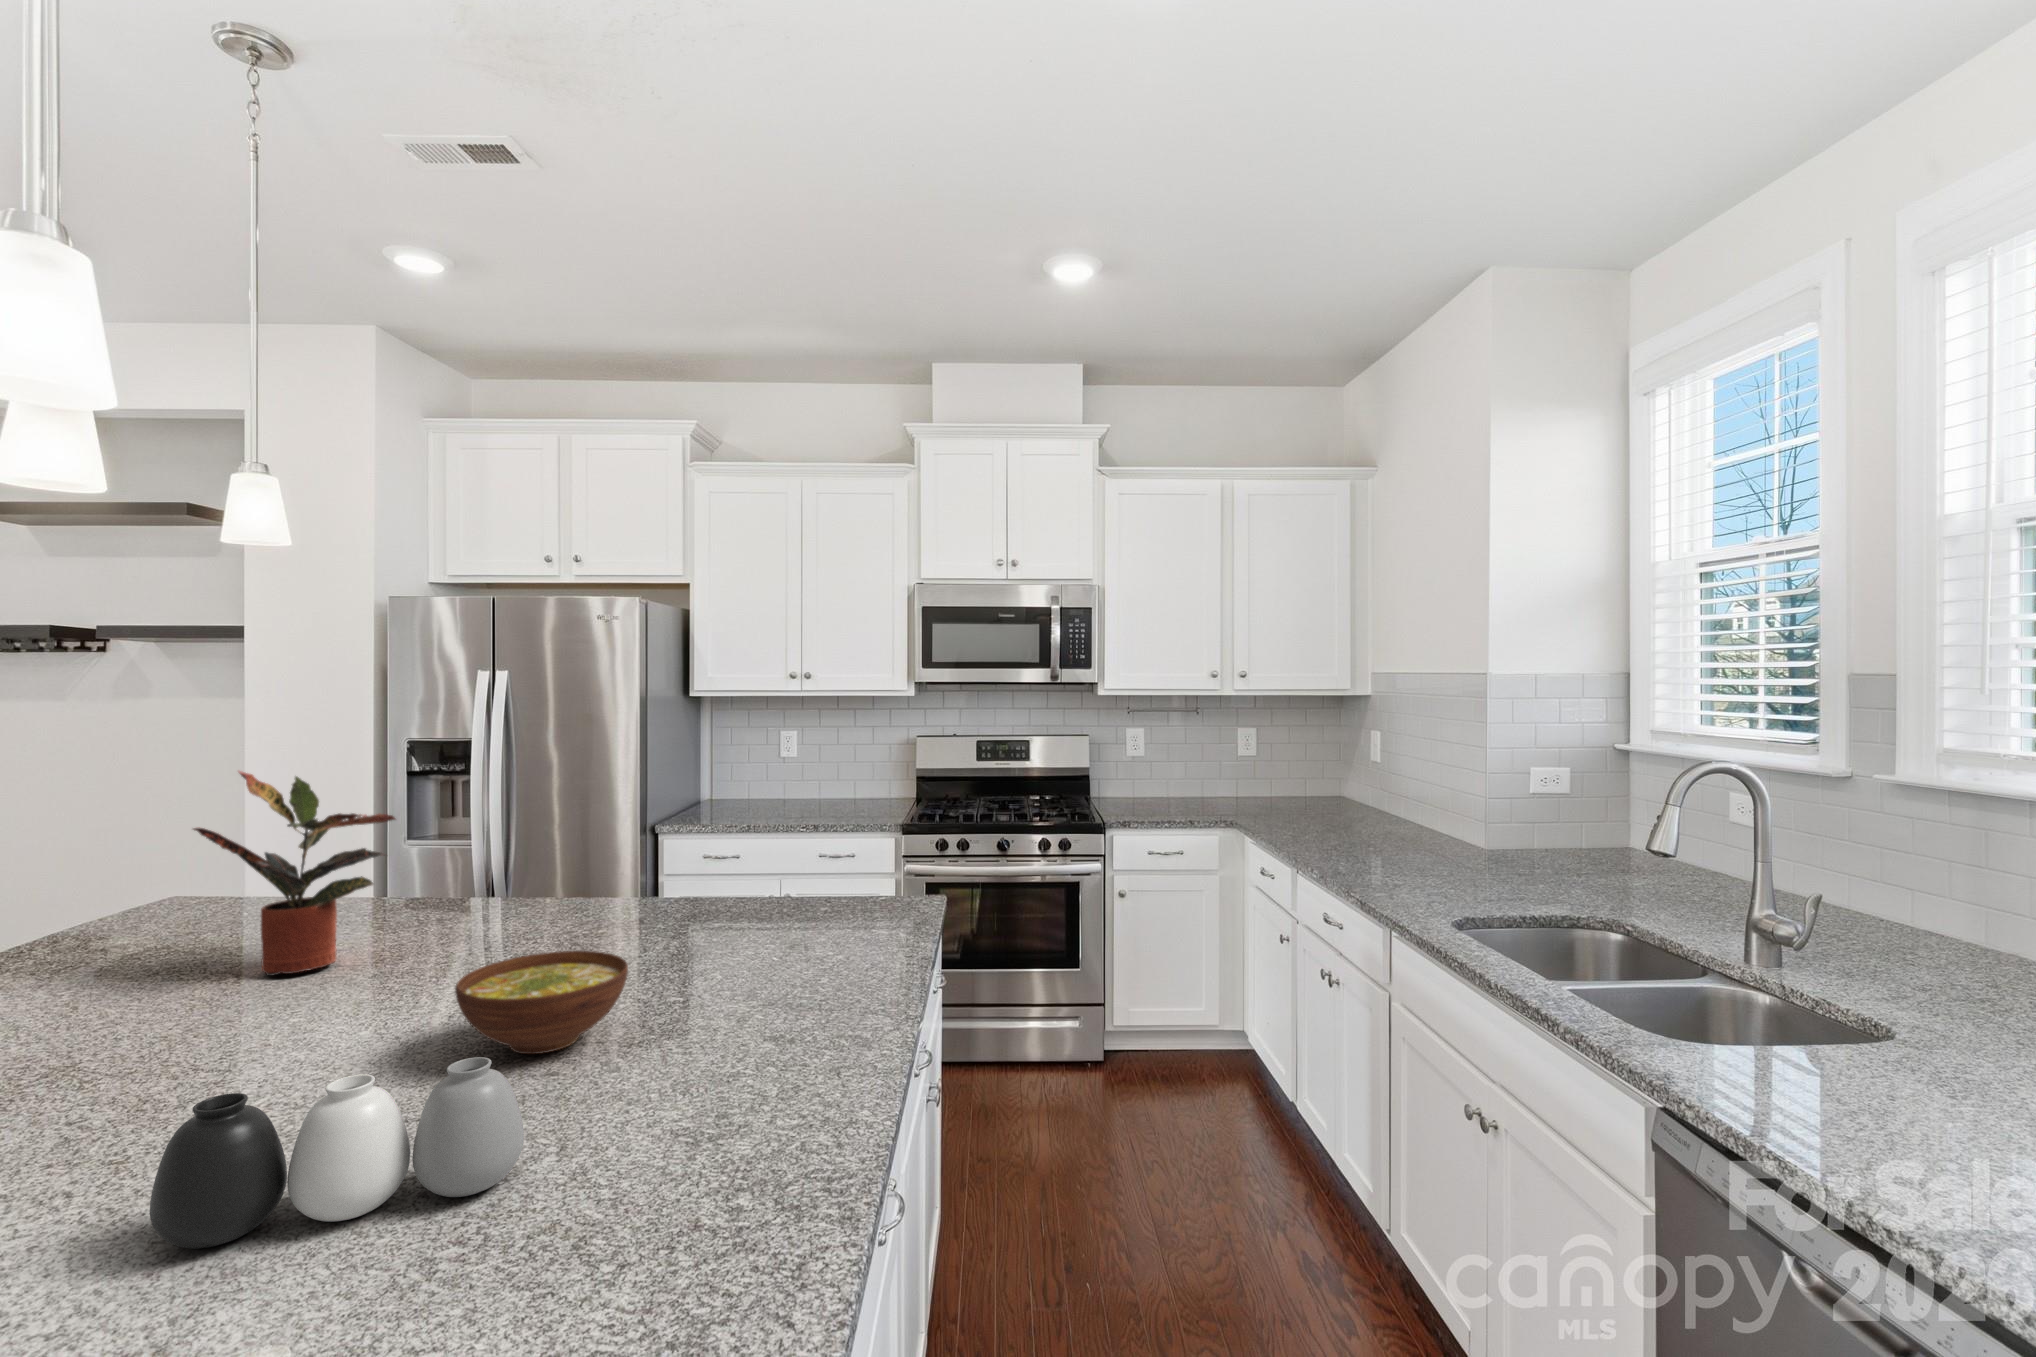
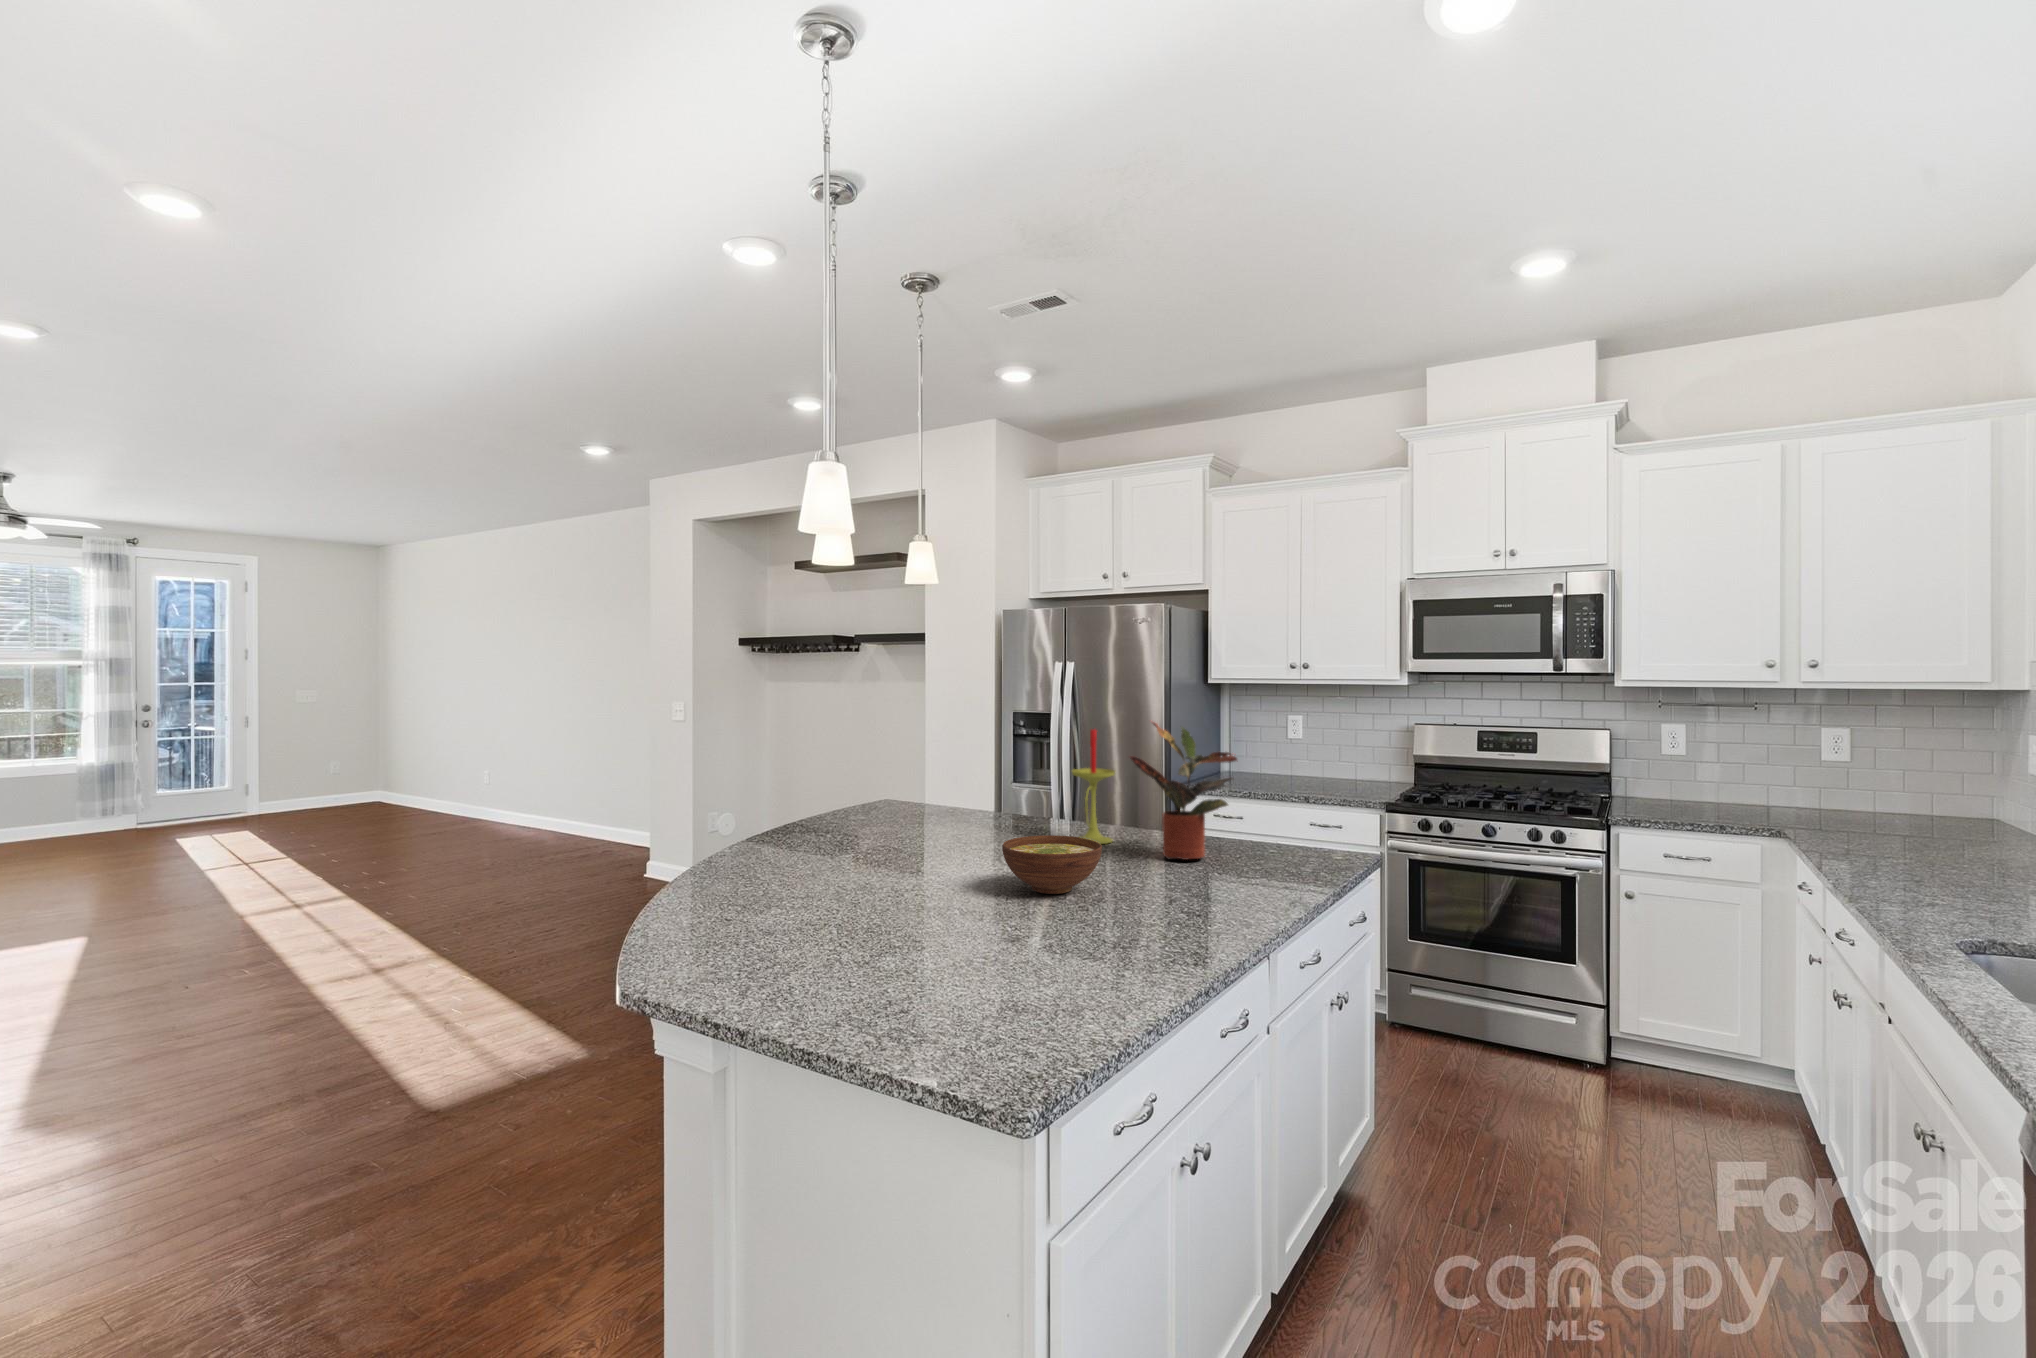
potted plant: present [193,771,395,976] -> present [1130,722,1237,860]
candle: none [542,772,611,941] -> present [1072,729,1115,844]
vase: present [150,1057,524,1249] -> none [856,864,1020,942]

